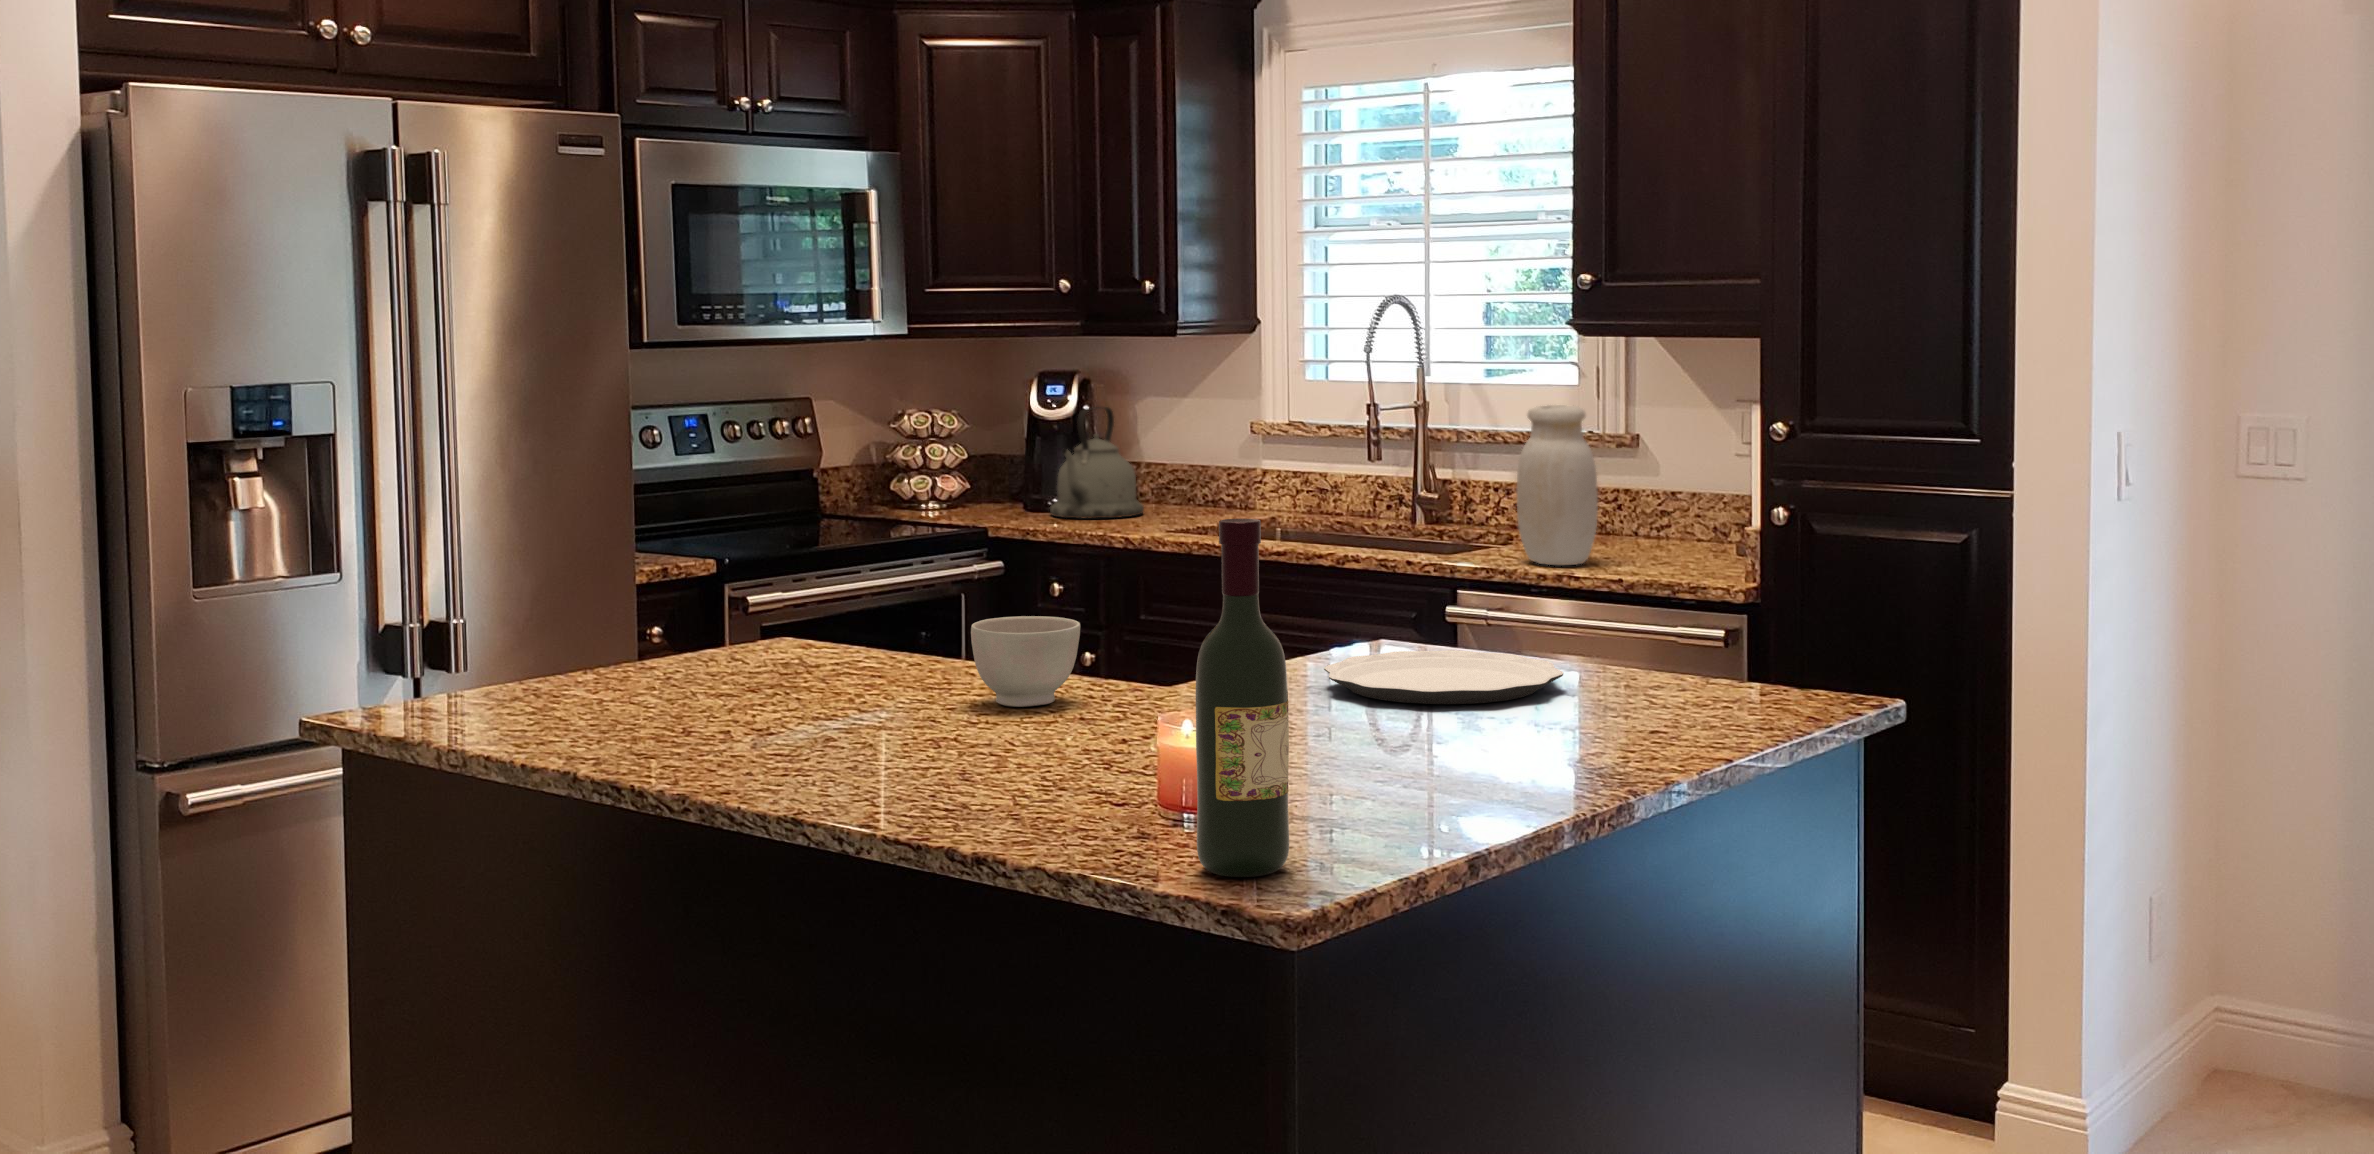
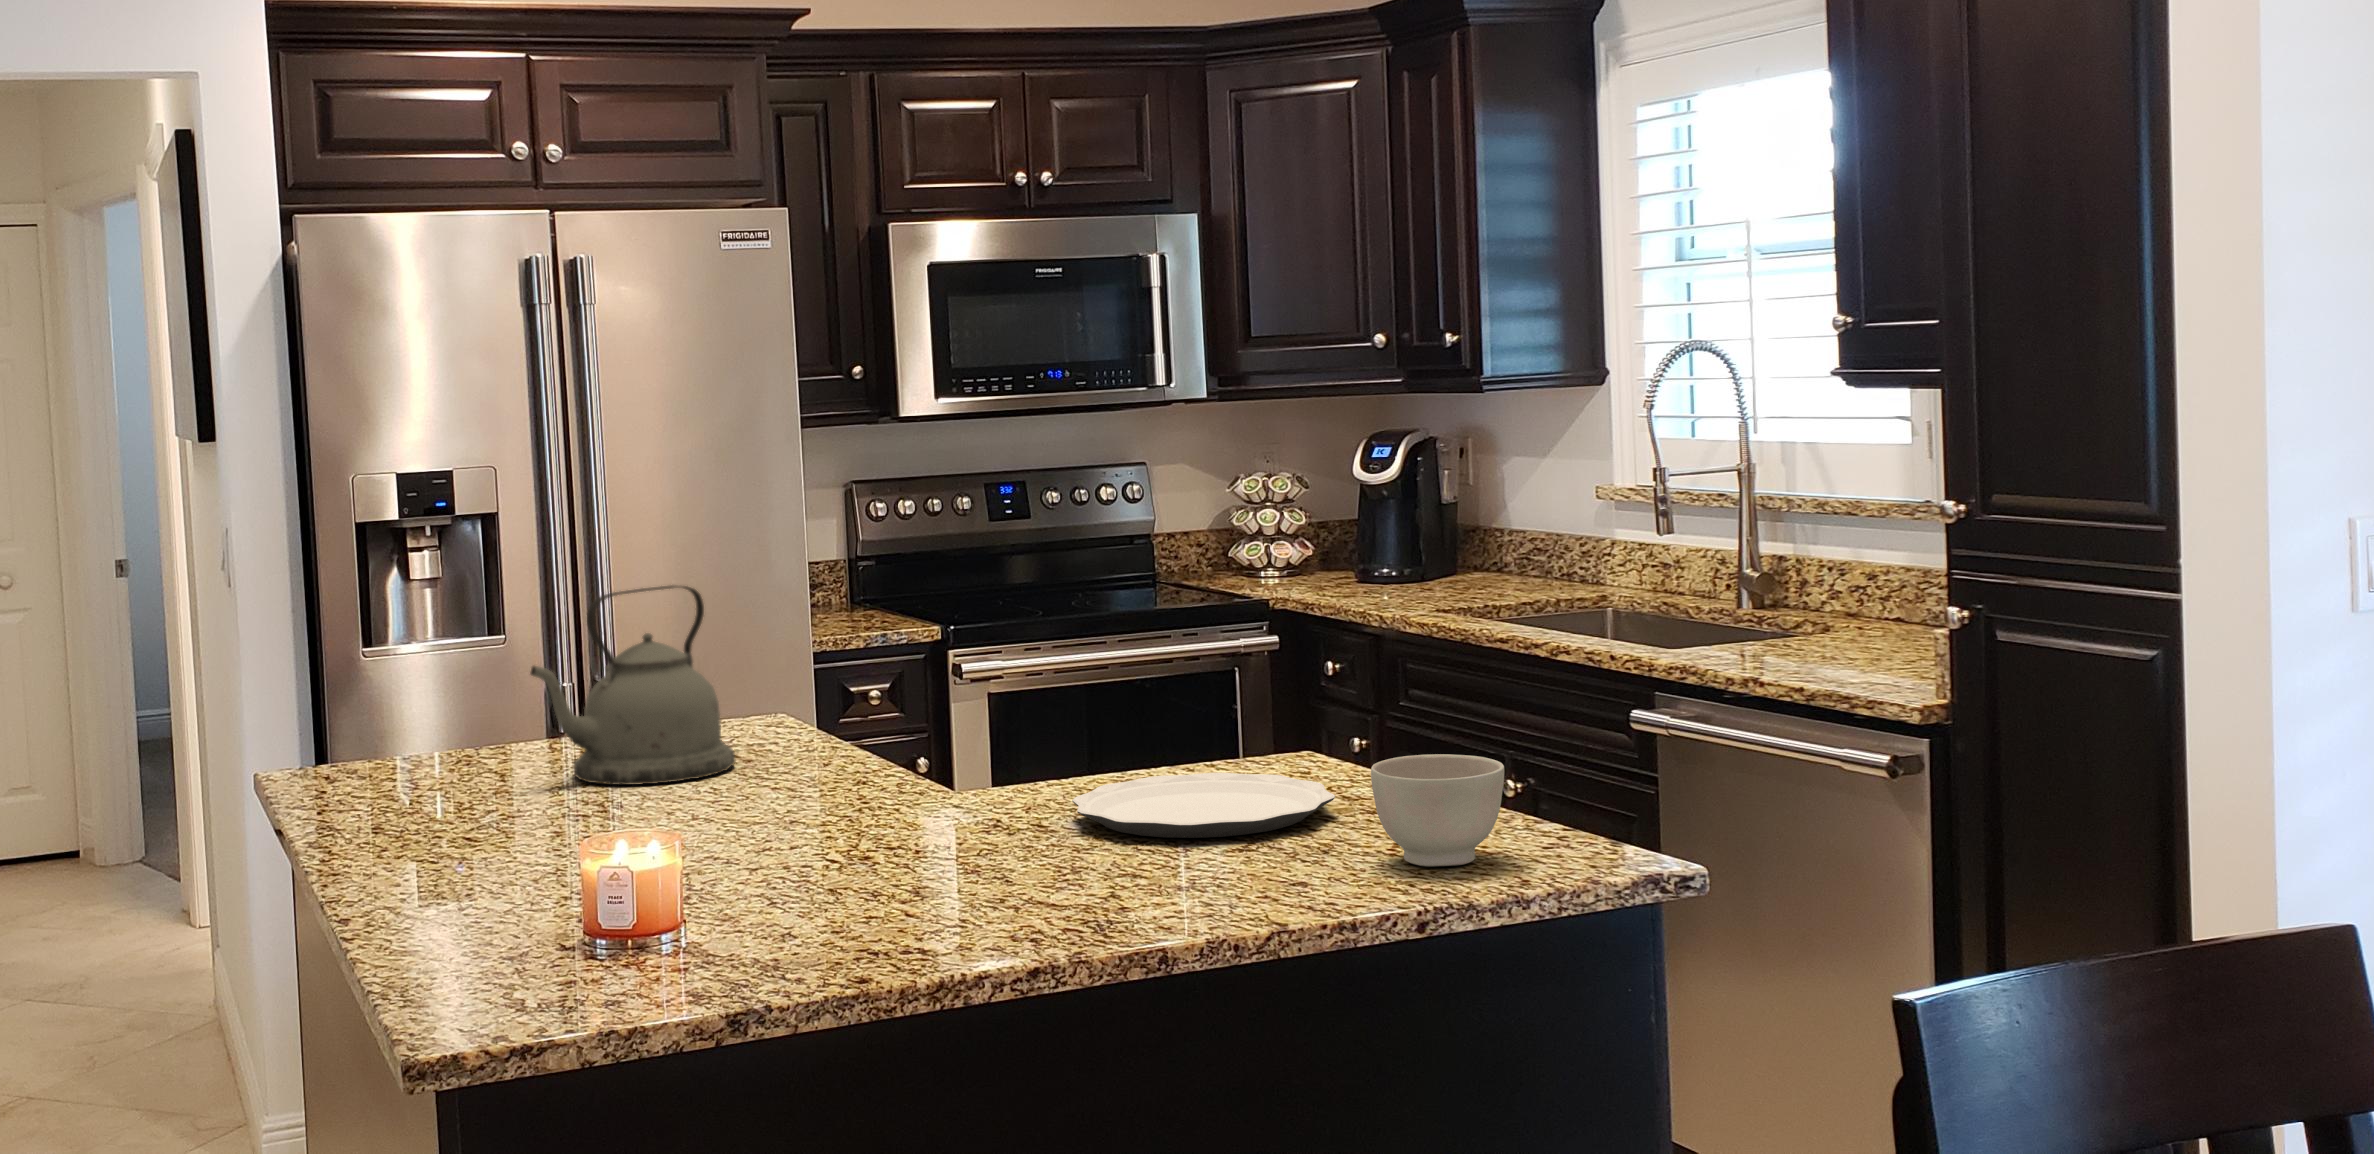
jar: present [1516,405,1598,565] -> none [1727,475,1822,668]
kettle: present [1050,407,1144,519] -> present [531,586,735,785]
wine bottle: present [1196,519,1289,877] -> none [461,652,561,1003]
bowl: present [971,616,1080,707] -> present [1371,754,1504,866]

